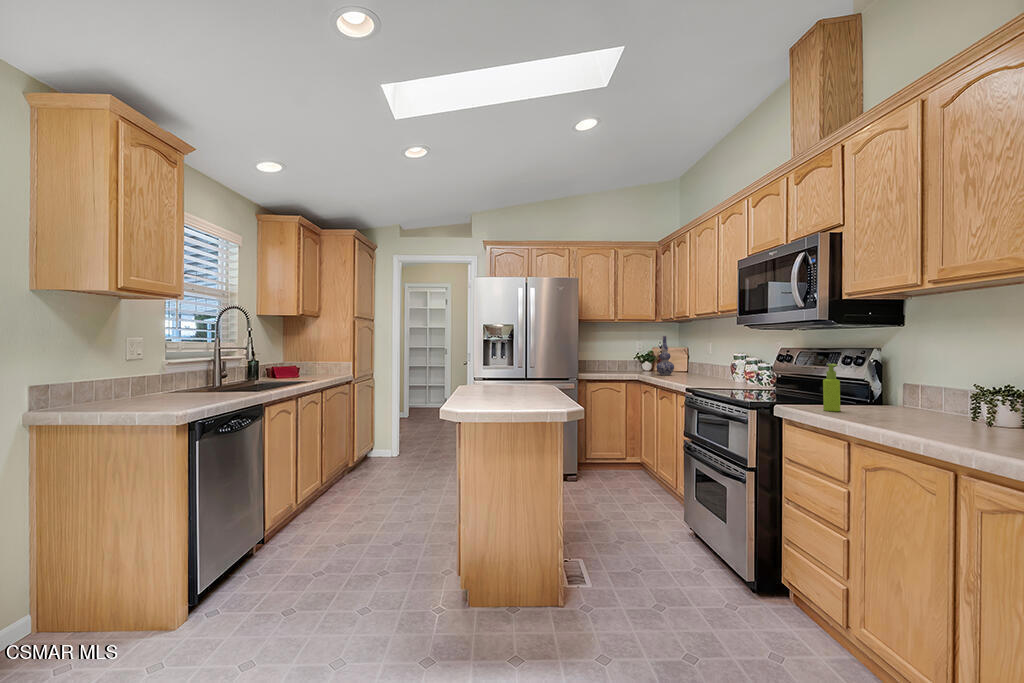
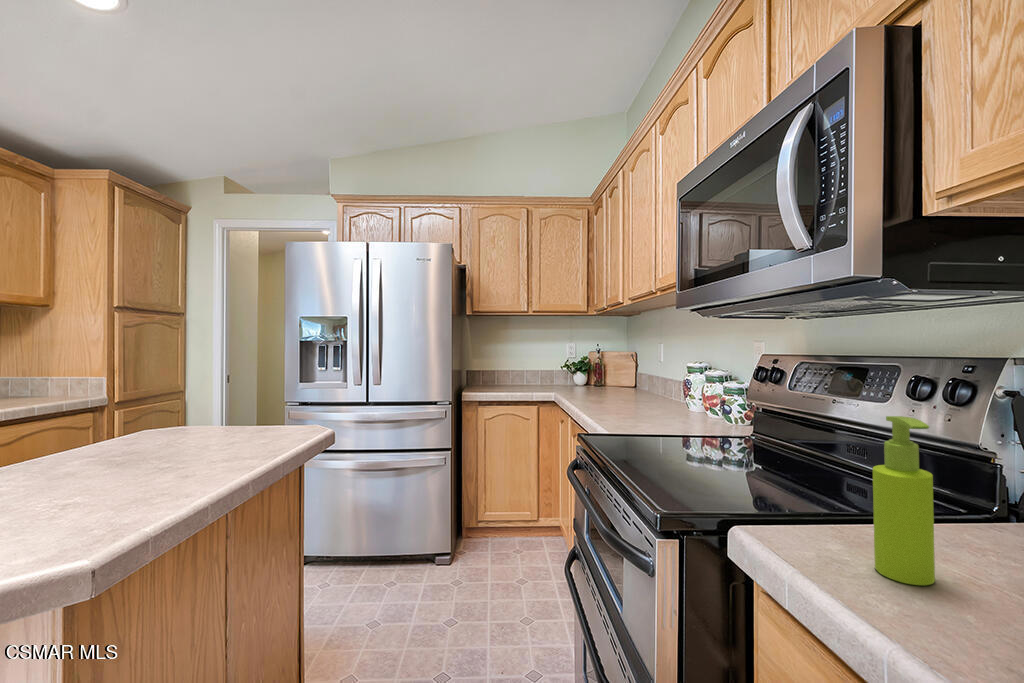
vase: present [657,336,674,375] -> none [580,333,607,395]

